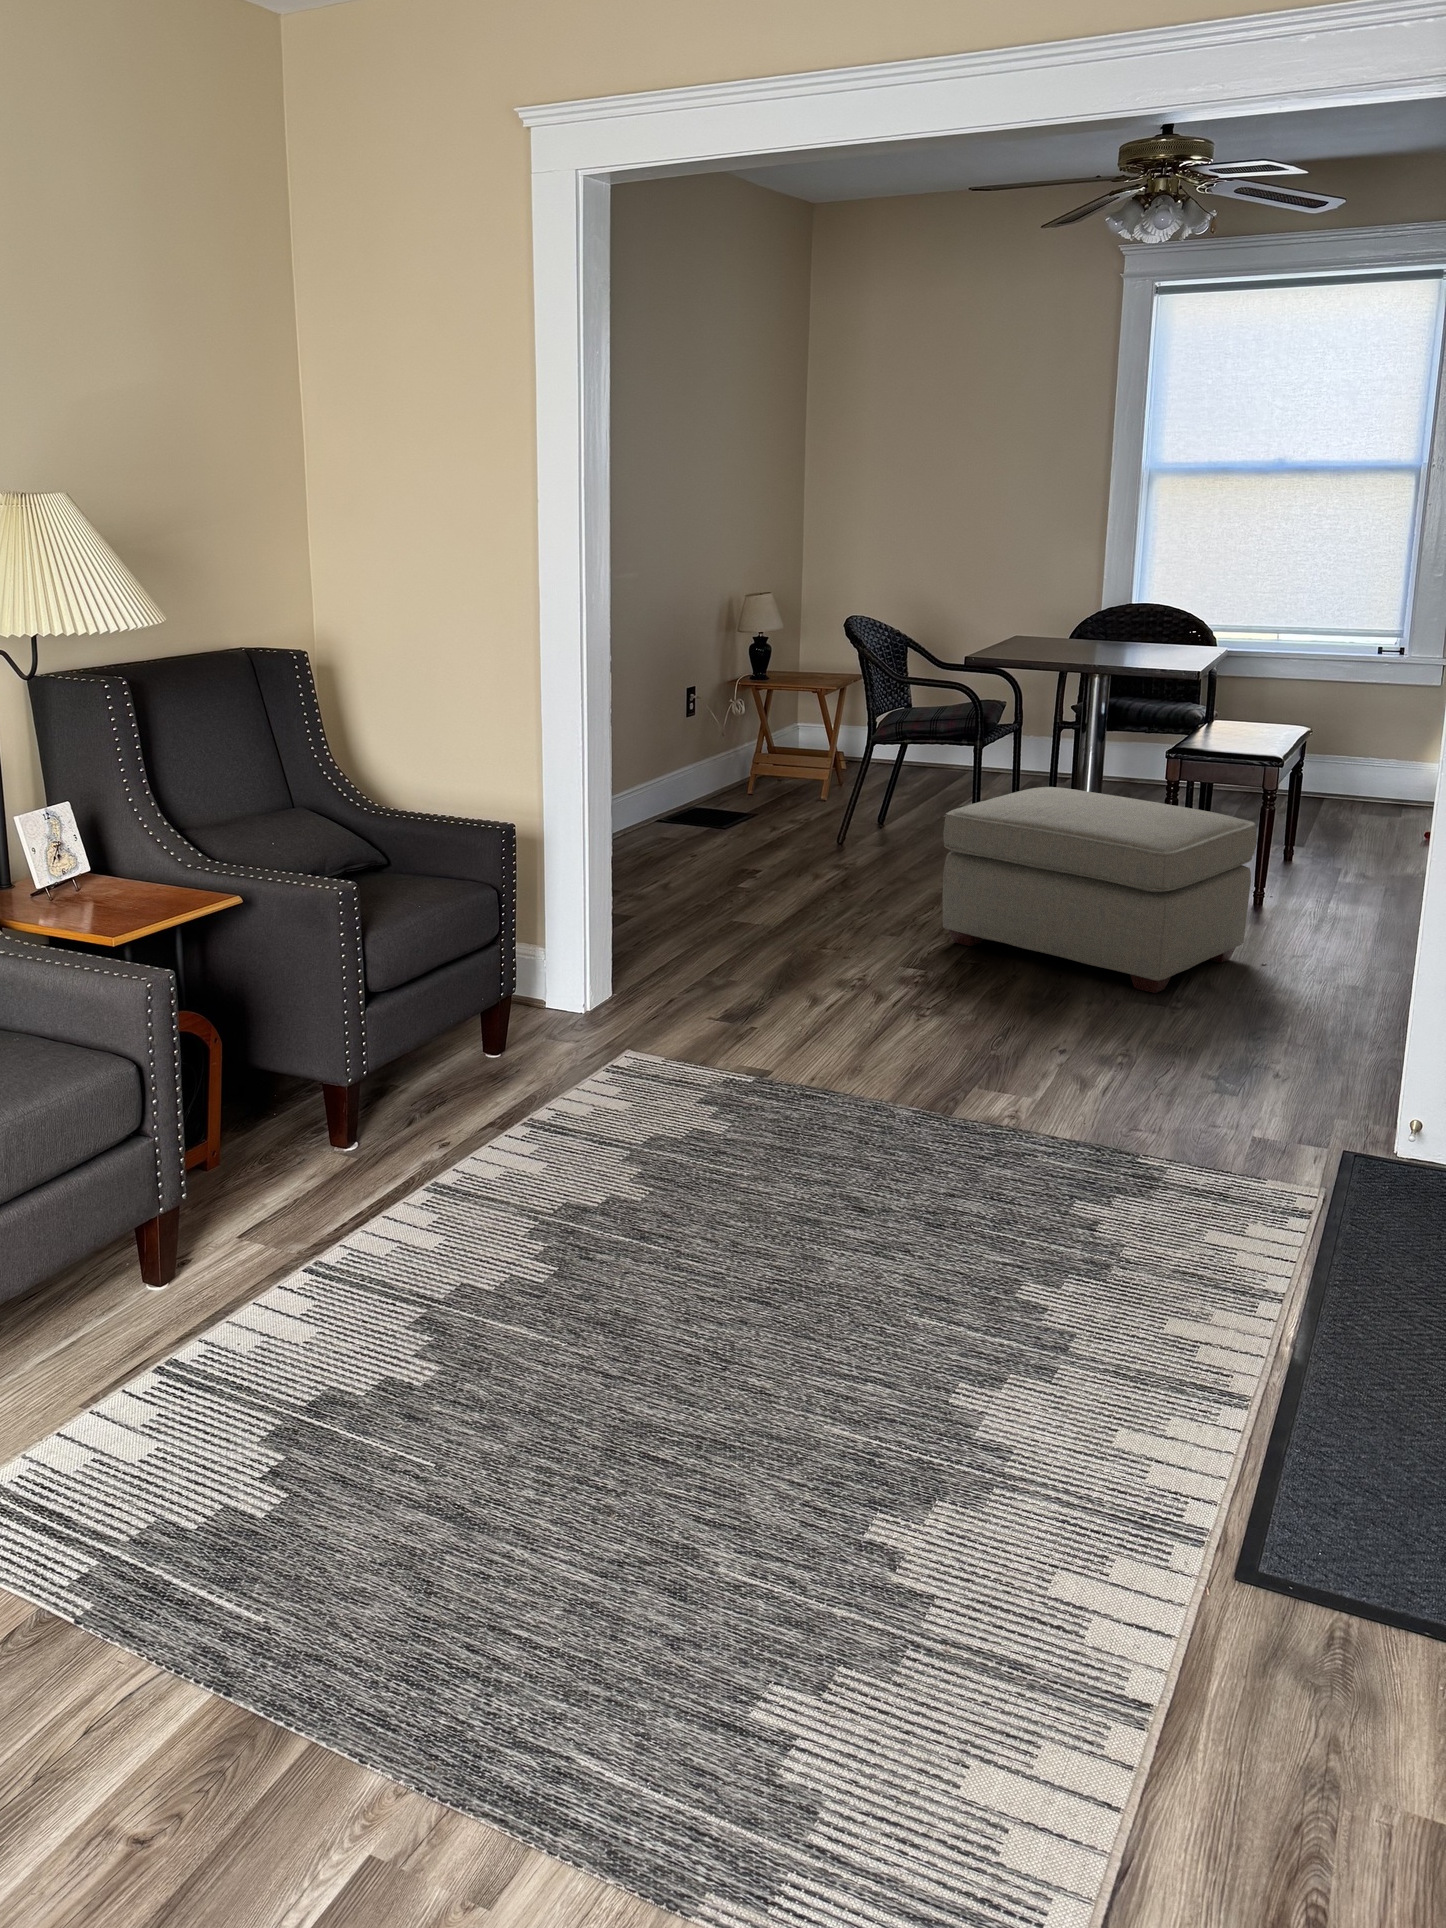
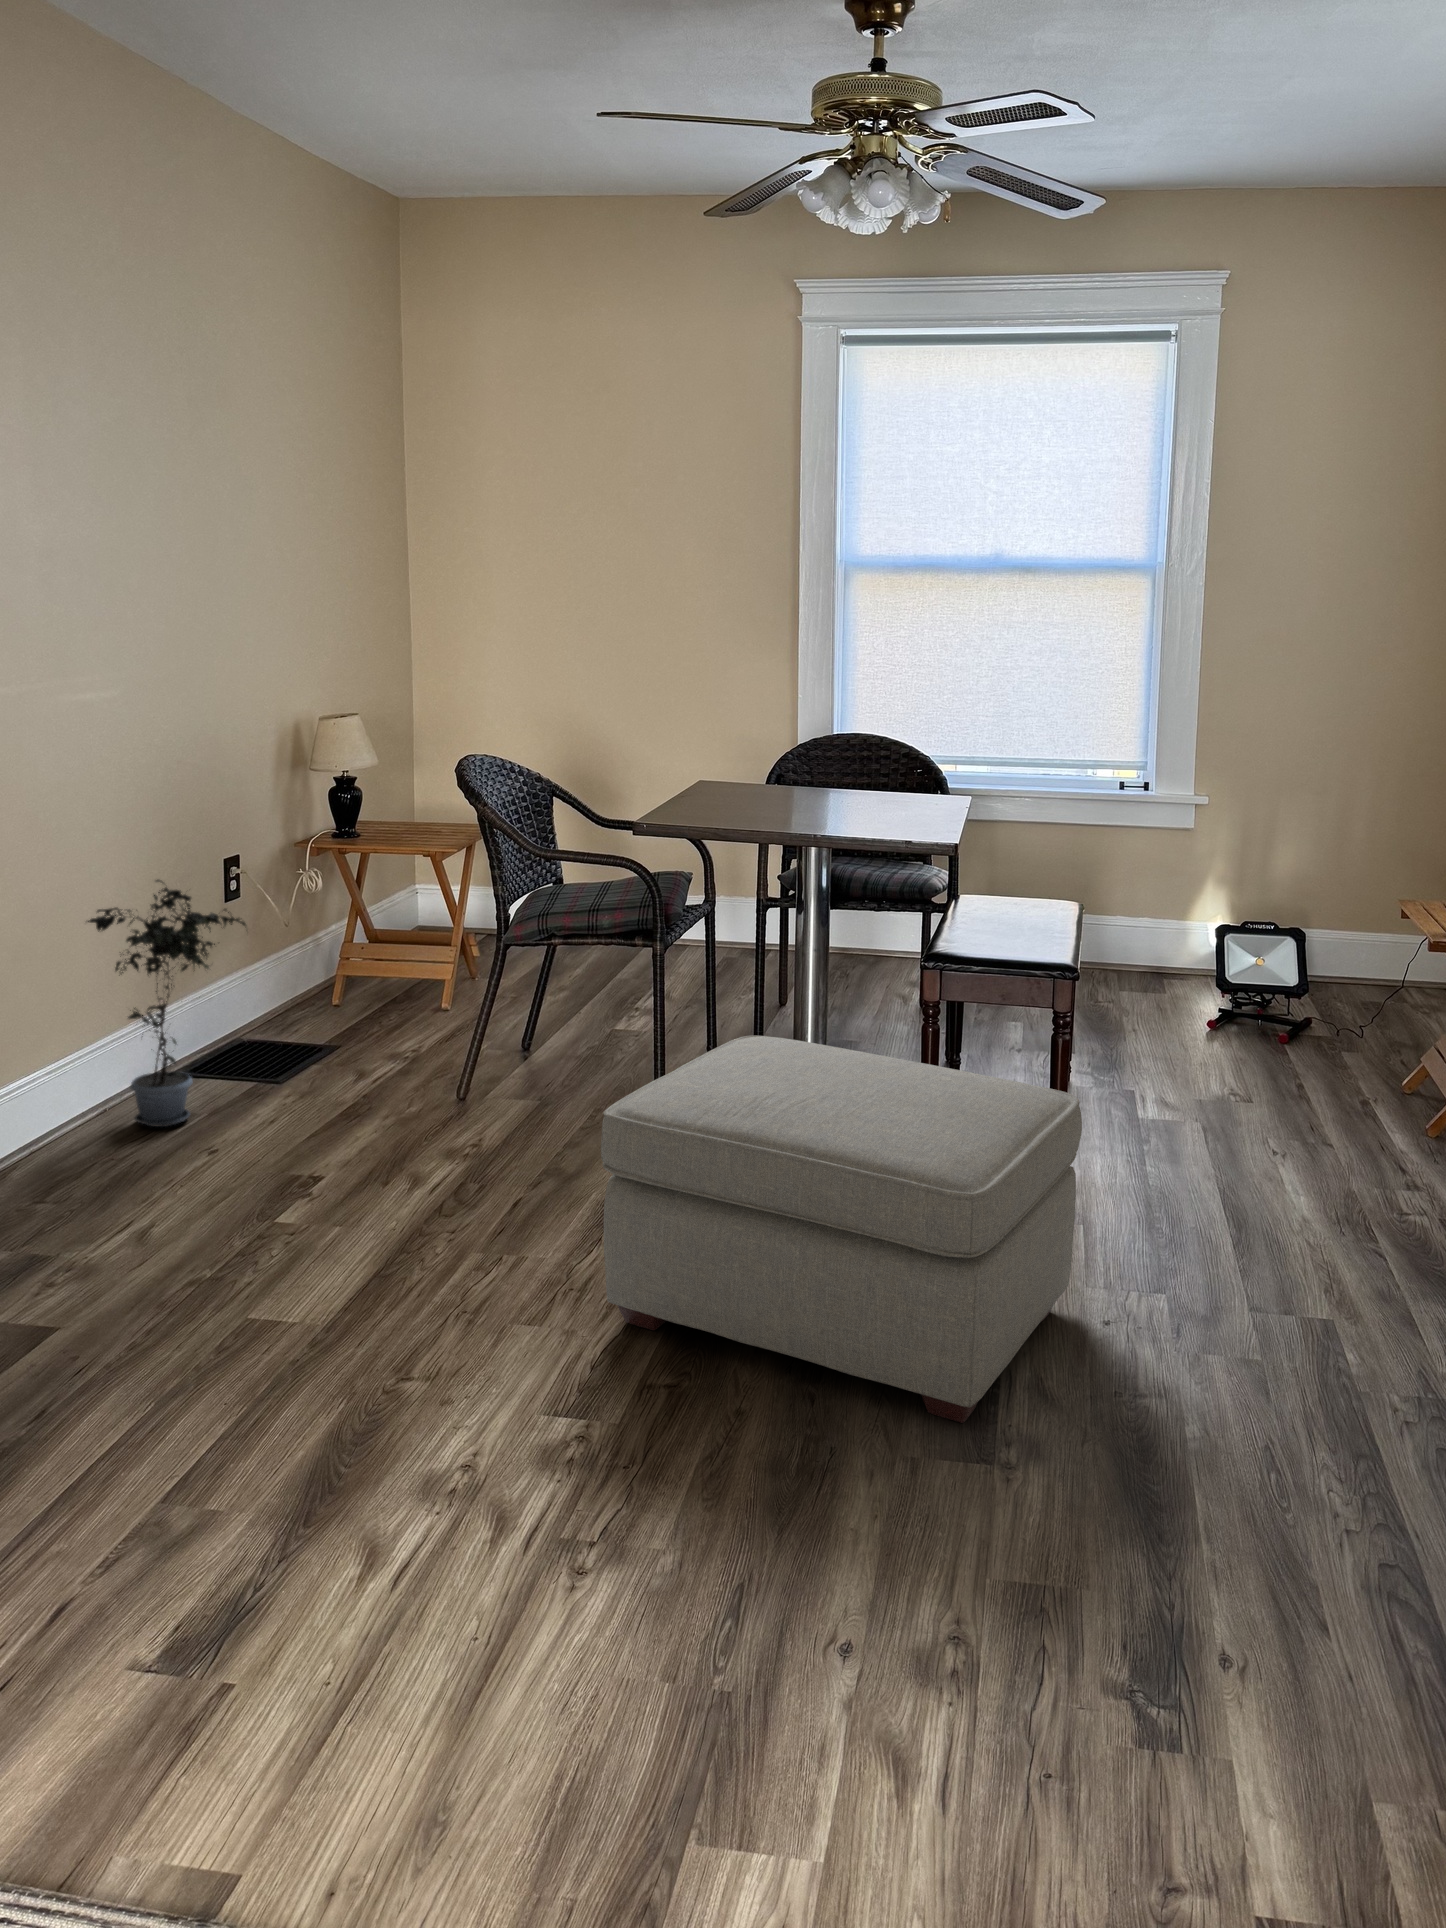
potted plant: none [615,690,714,845] -> present [88,880,246,1127]

